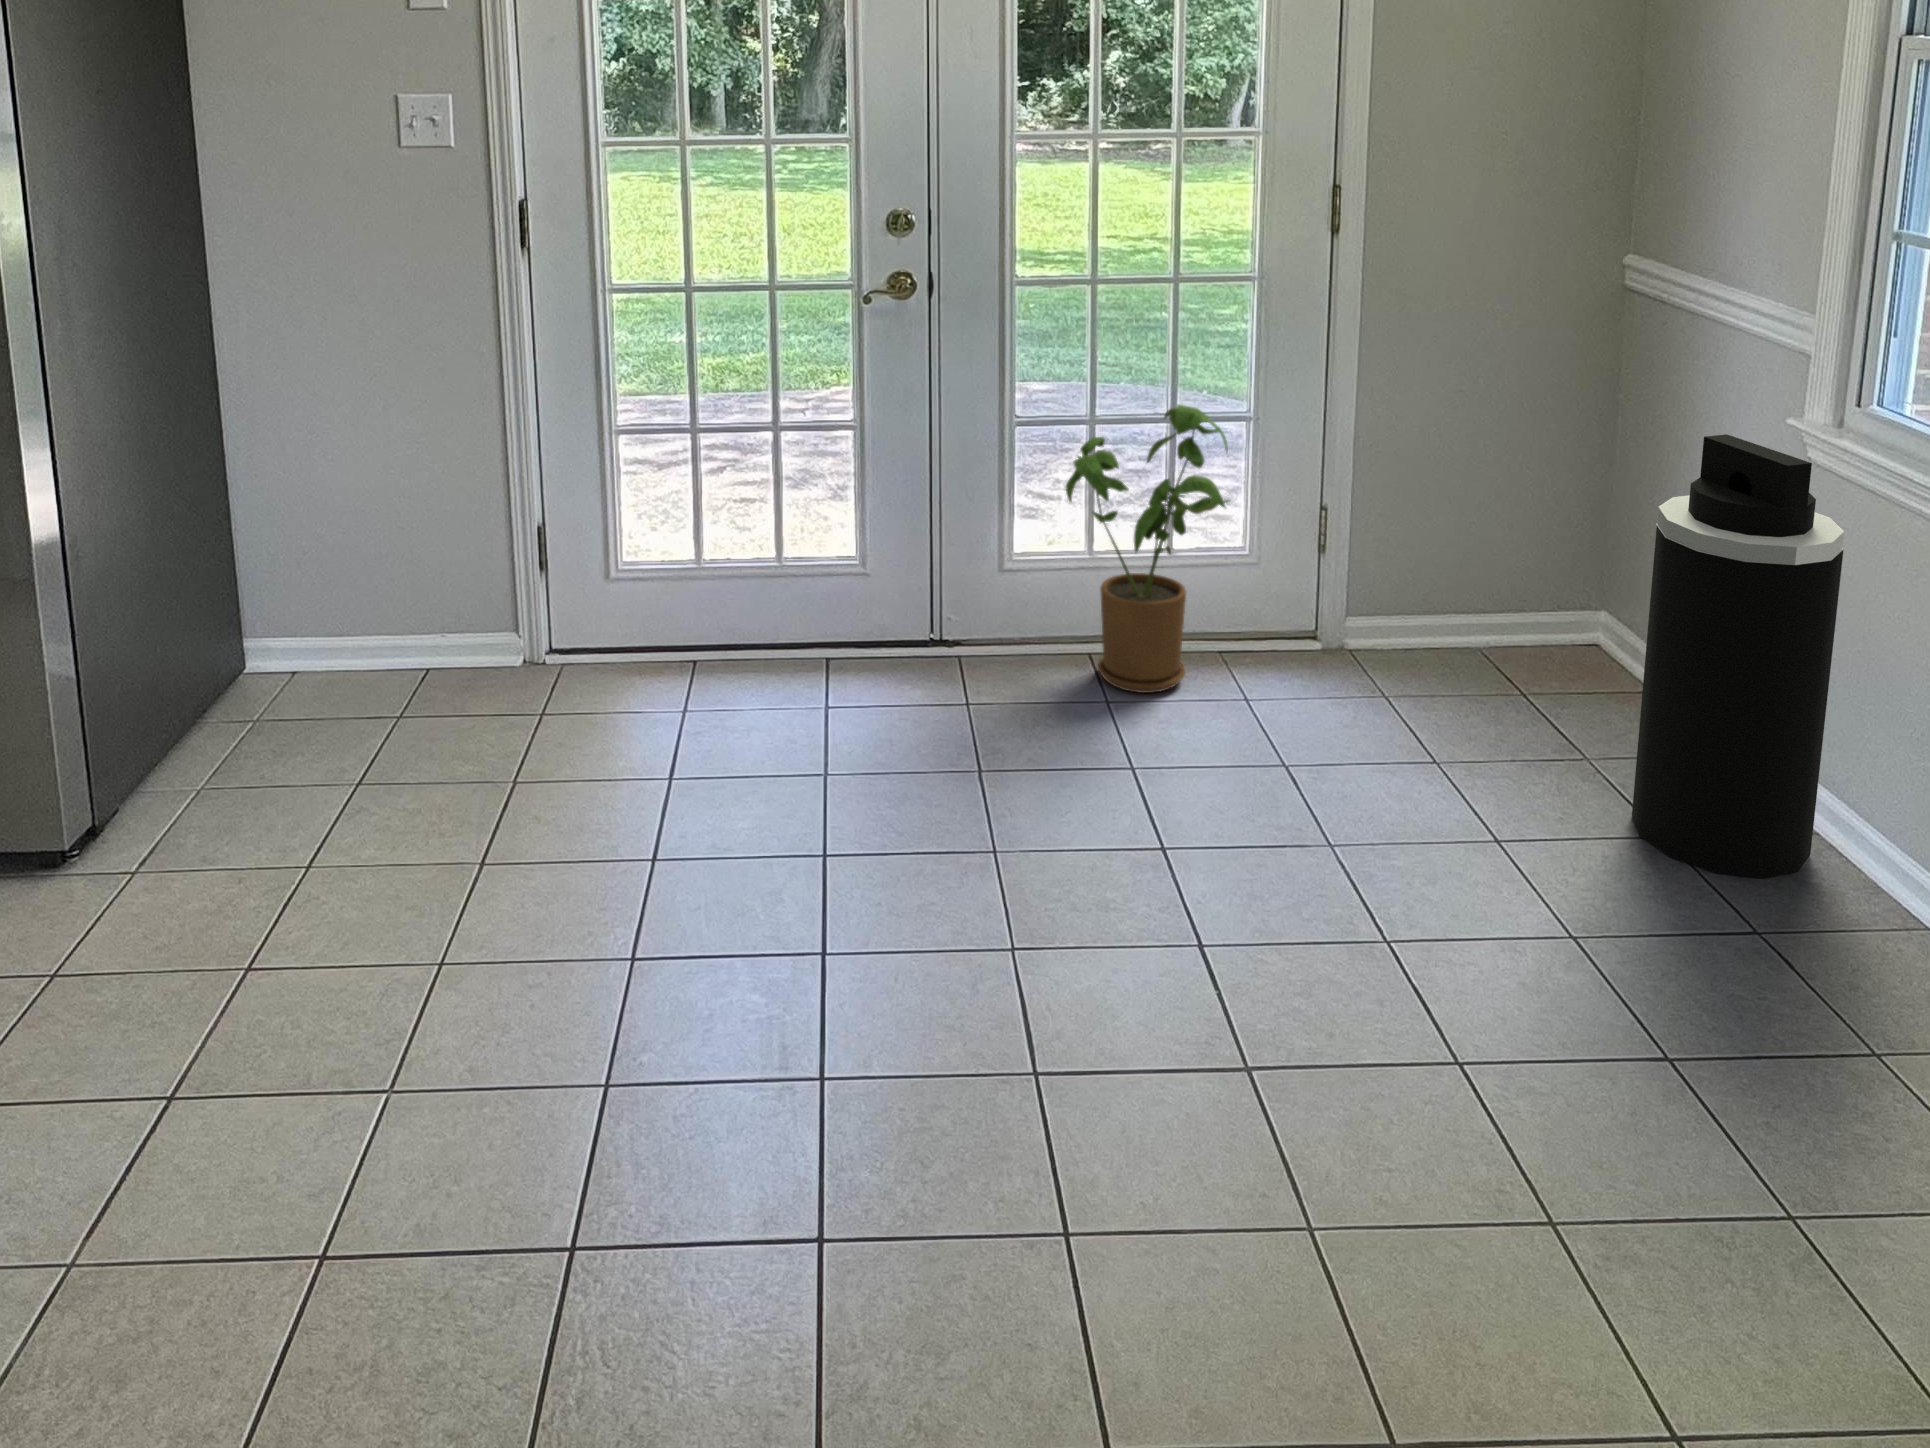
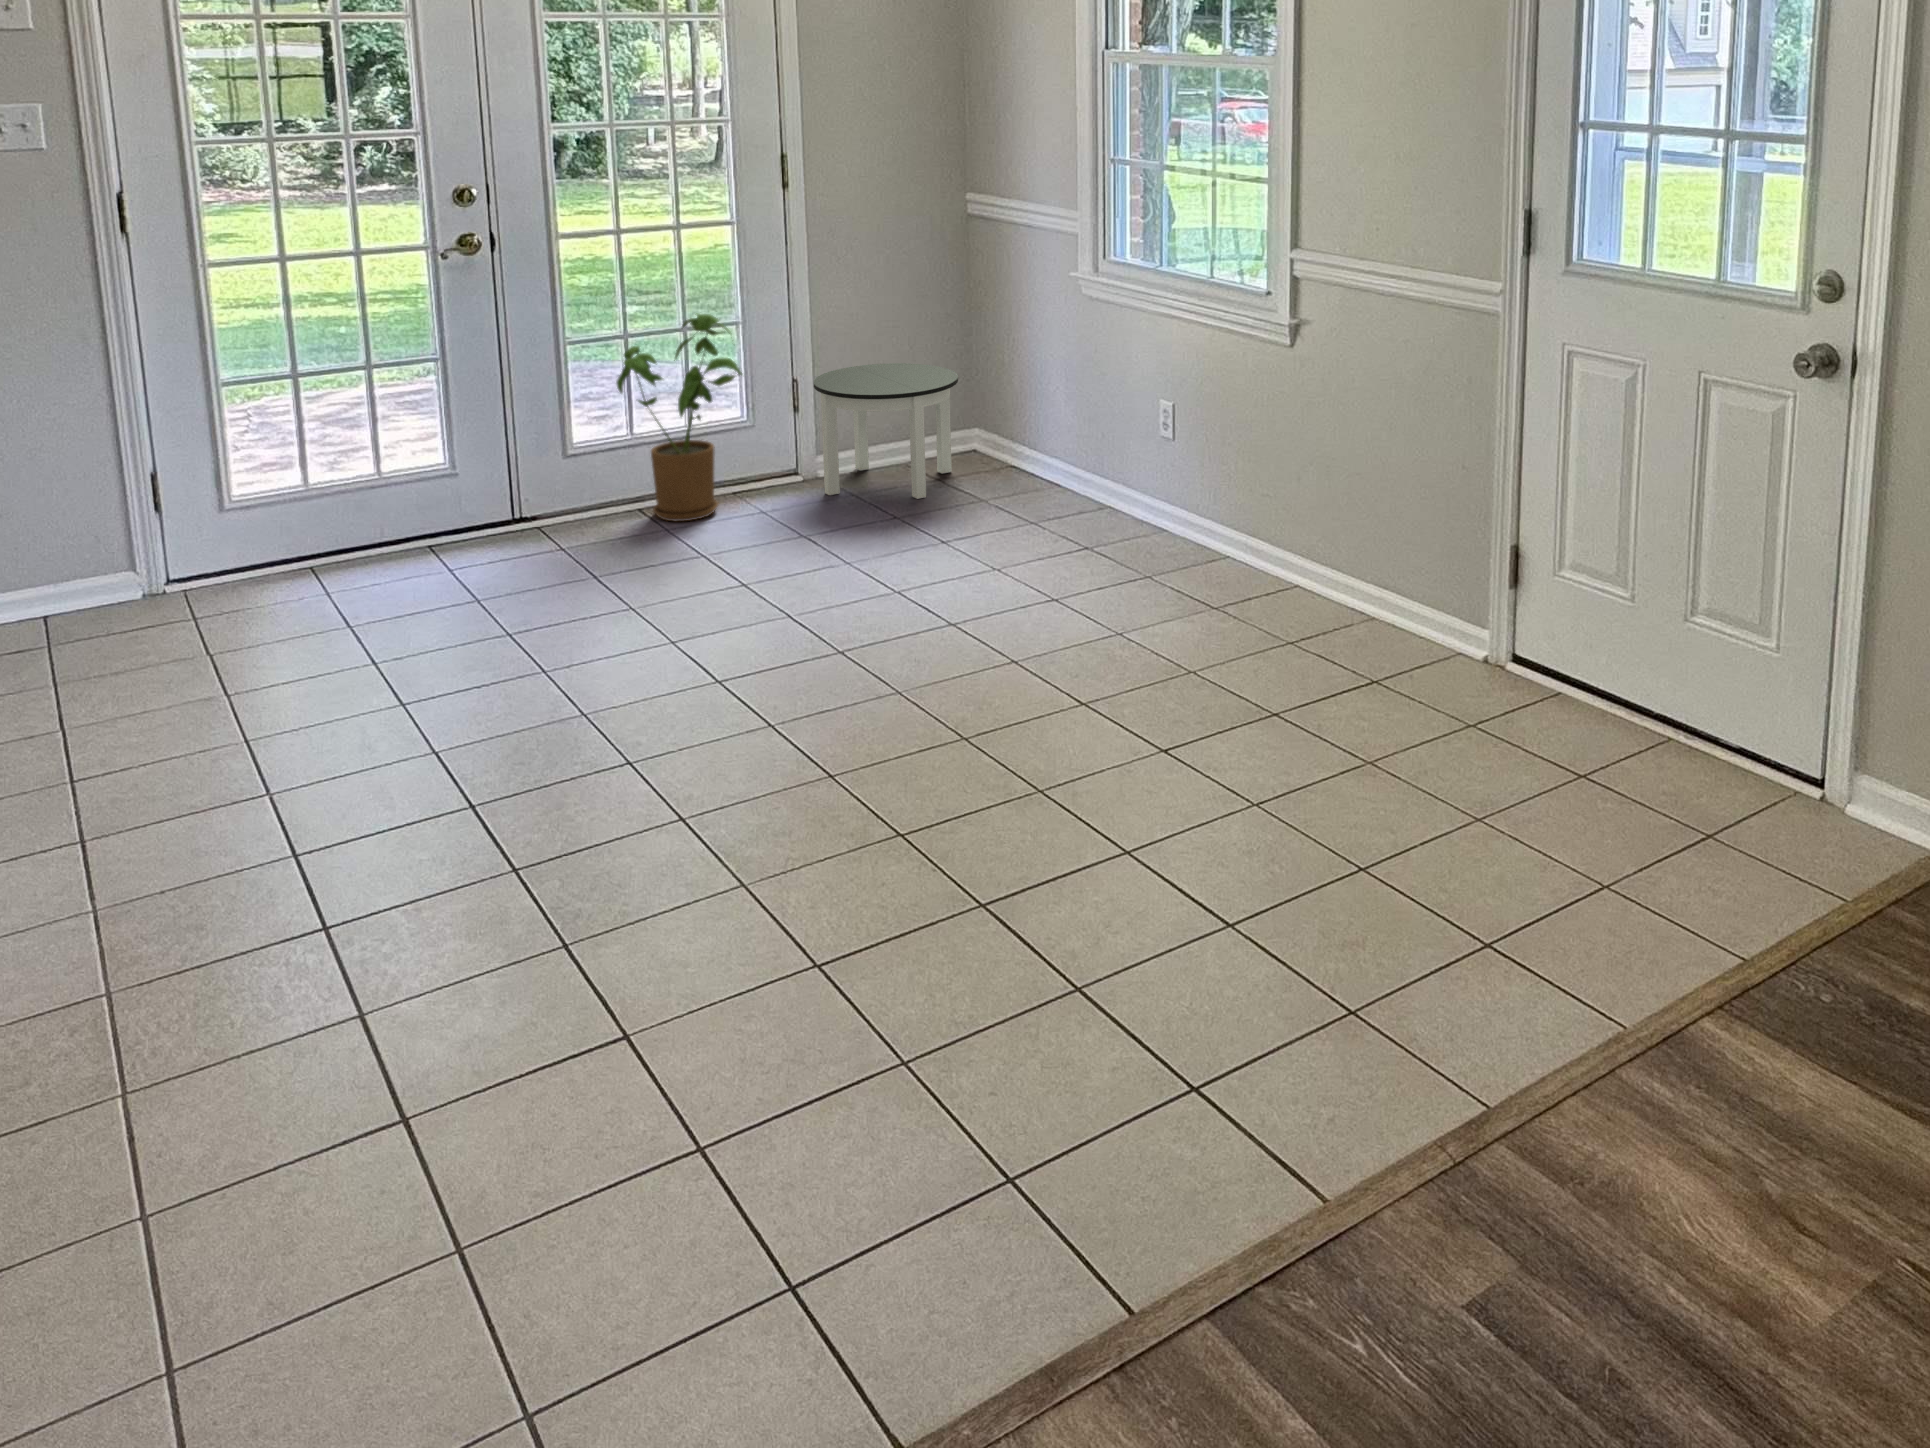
trash can: present [1632,434,1844,878] -> none [1011,282,1108,531]
round table: none [1342,498,1570,731] -> present [814,363,958,499]

